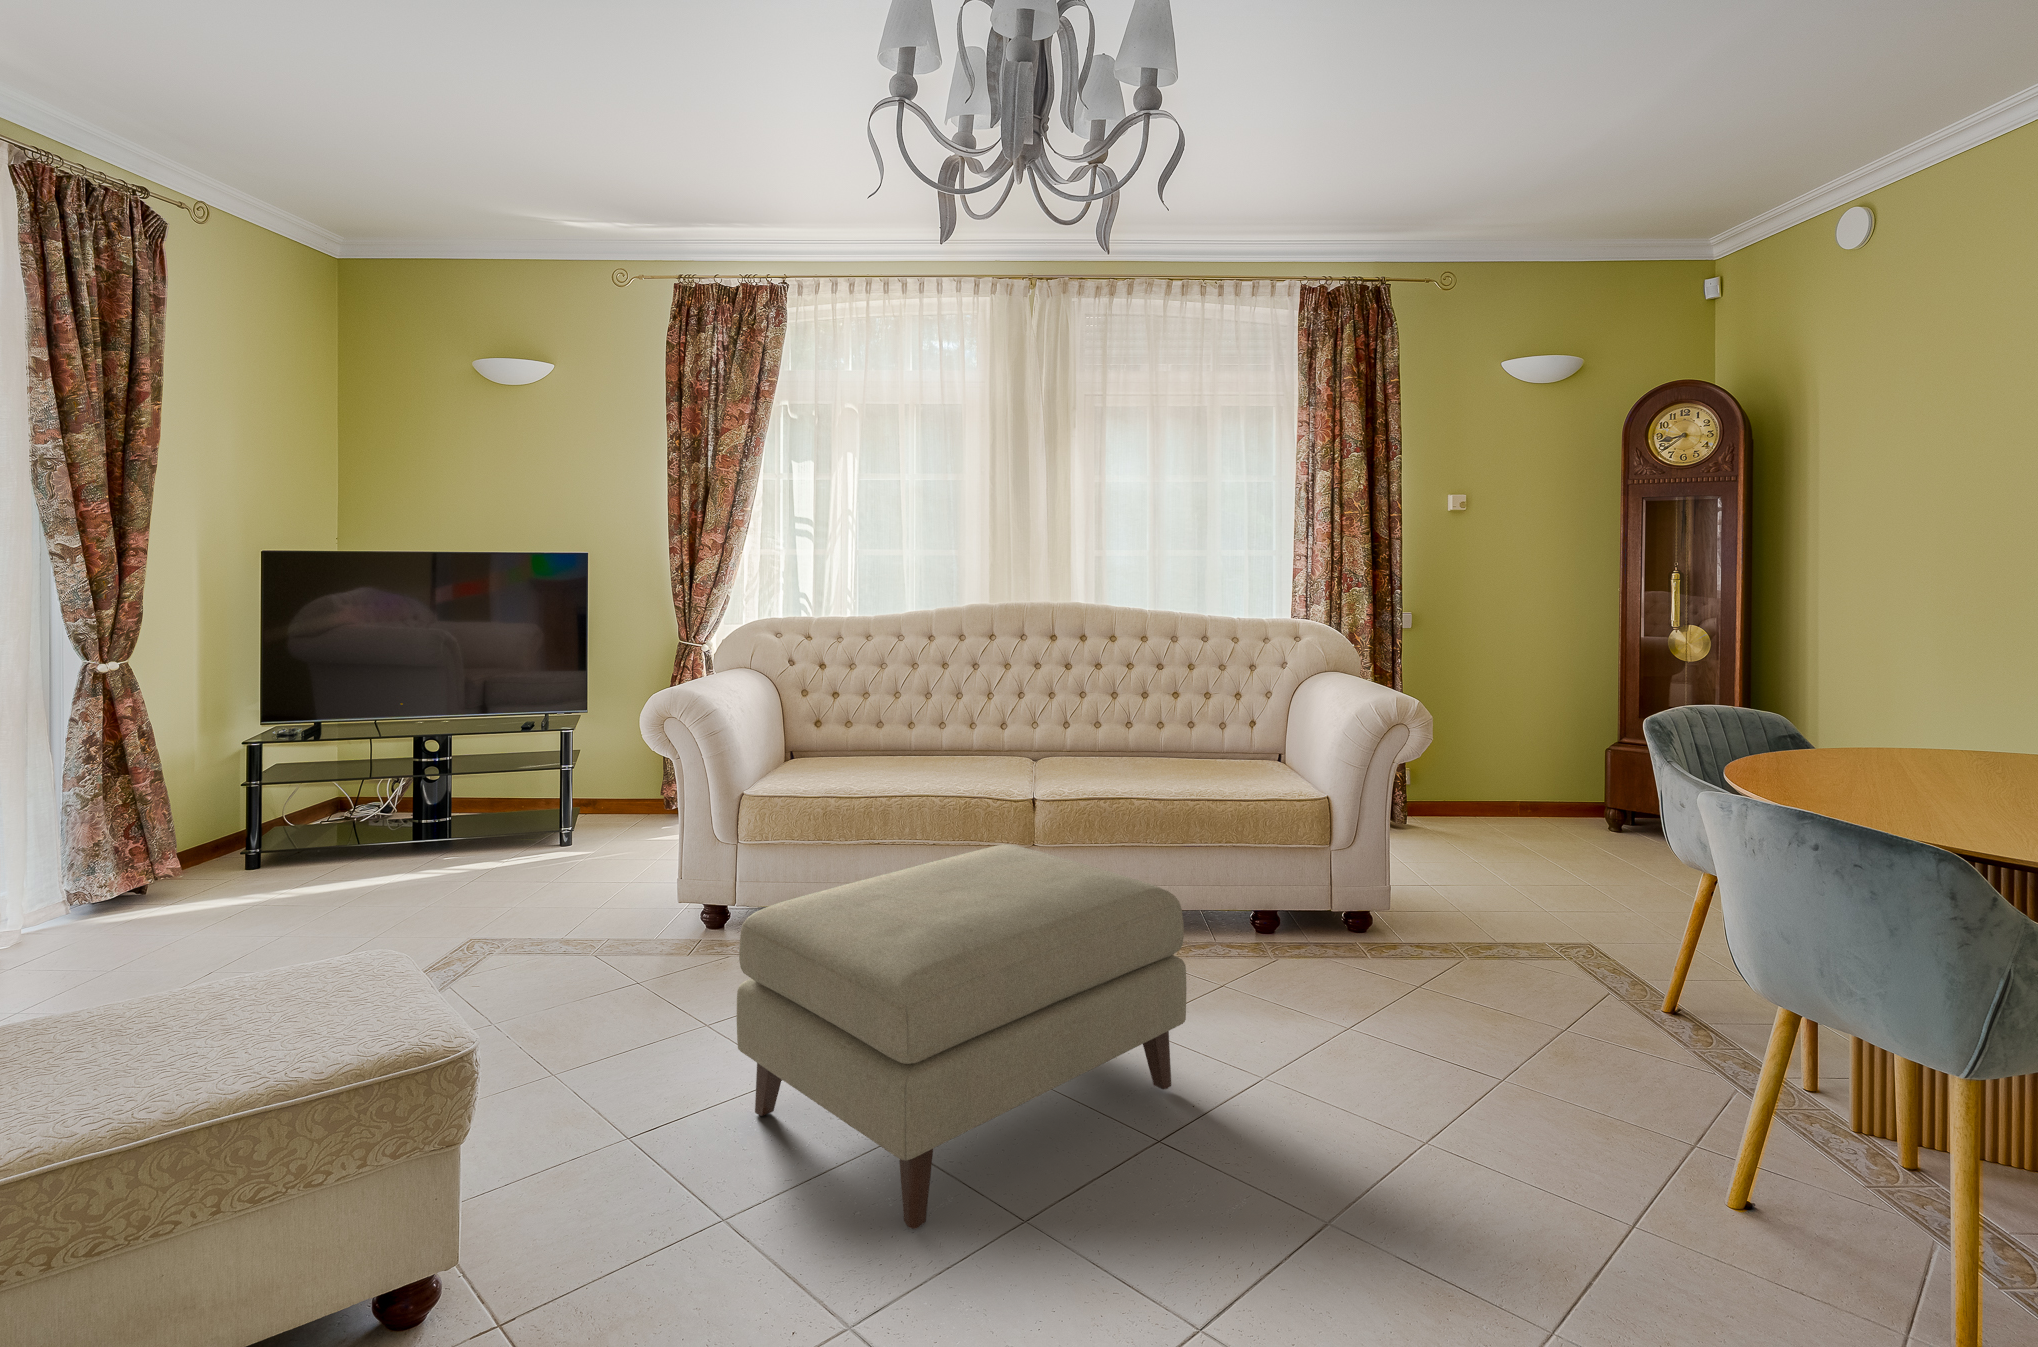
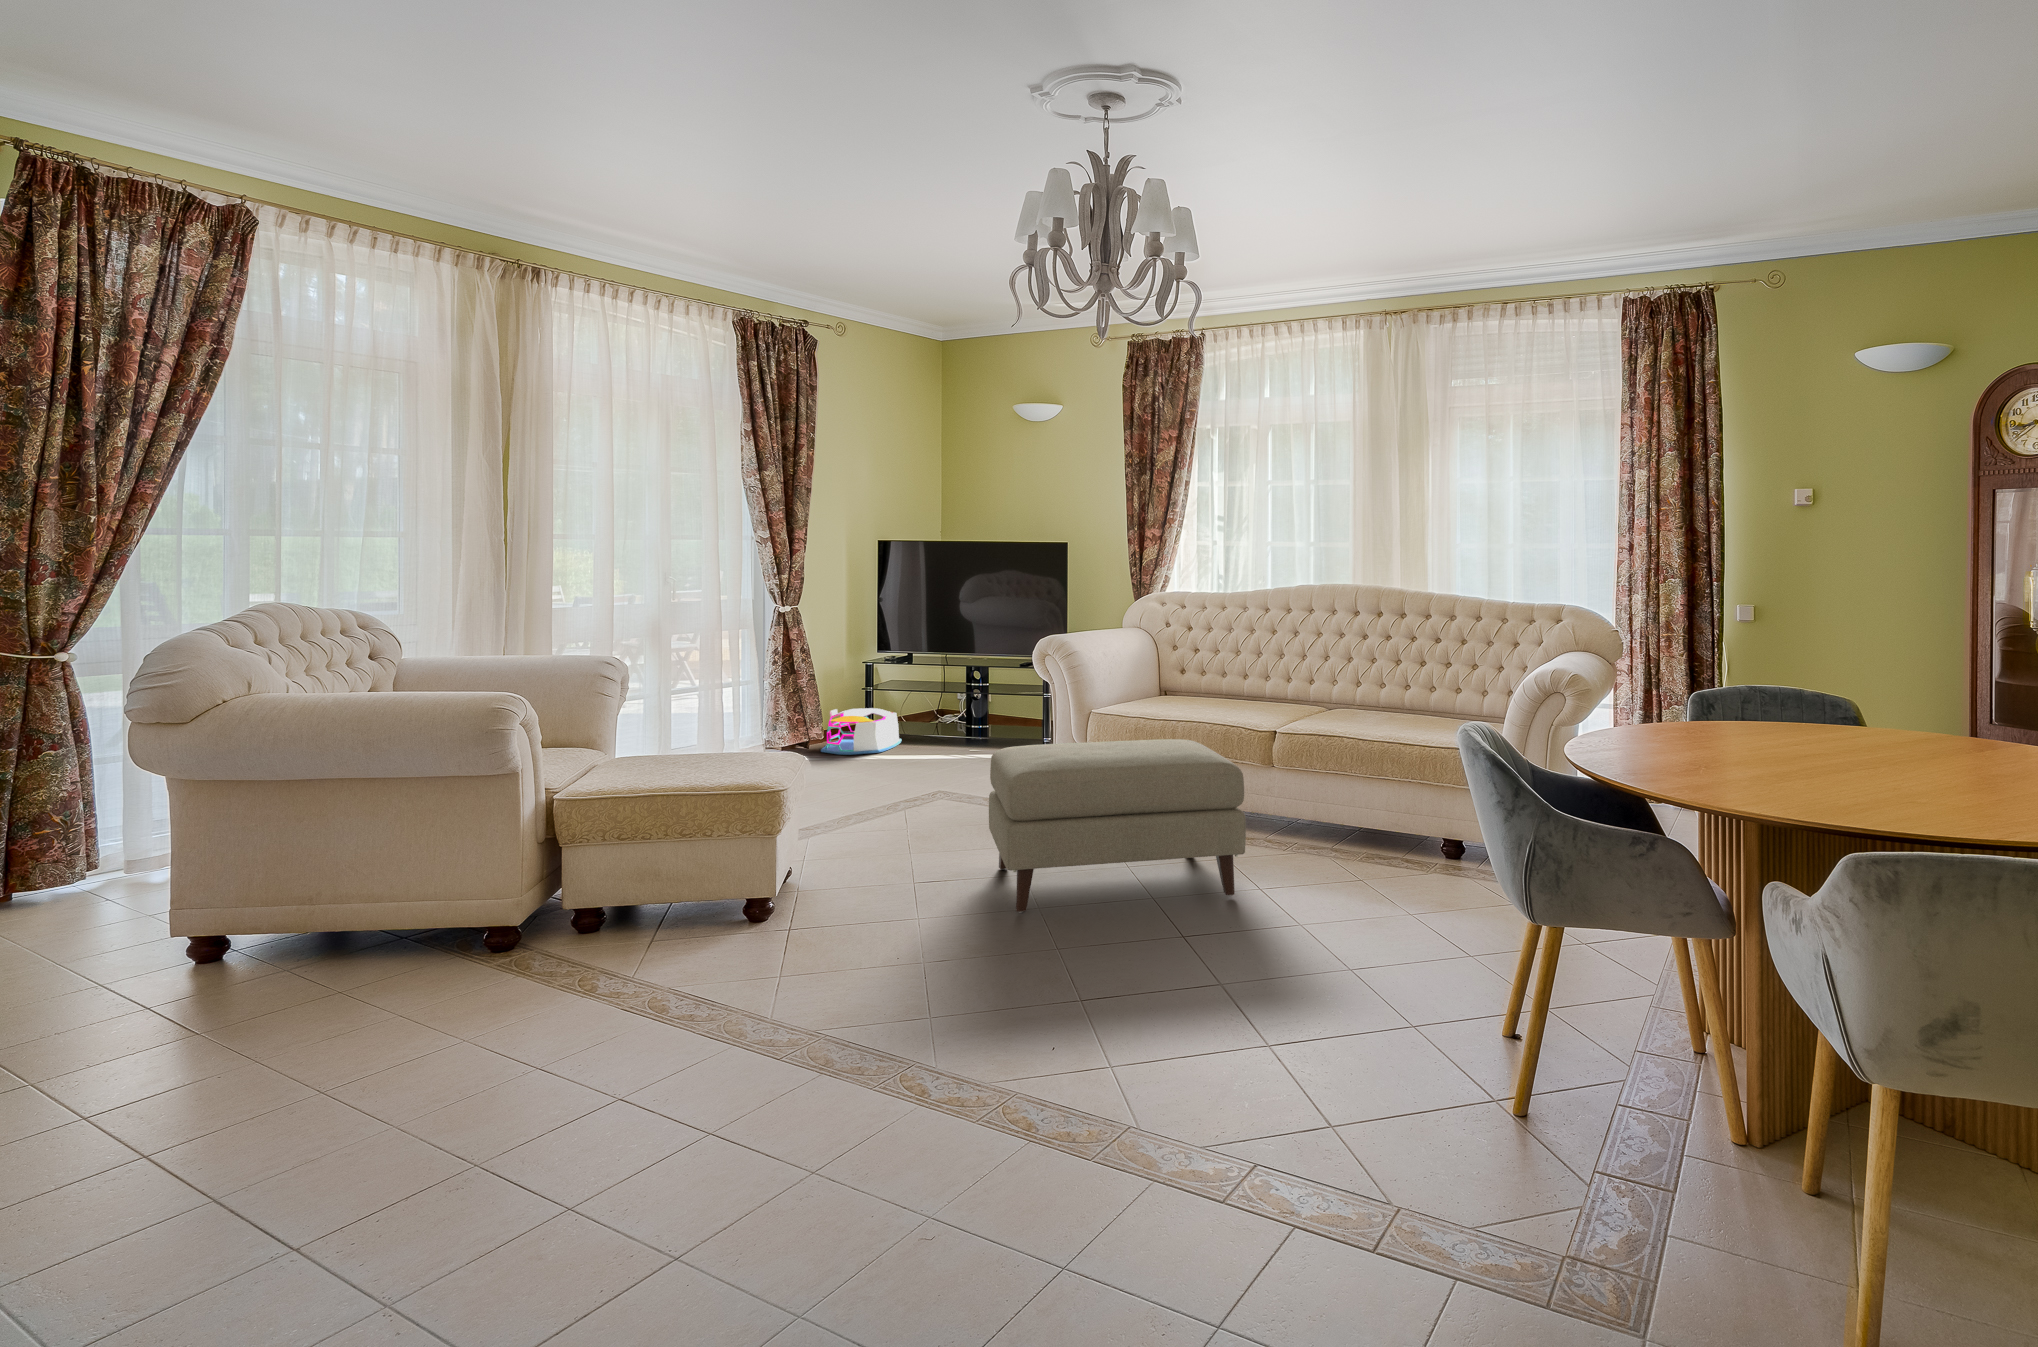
storage bin: none [182,810,320,897] -> present [821,708,901,755]

